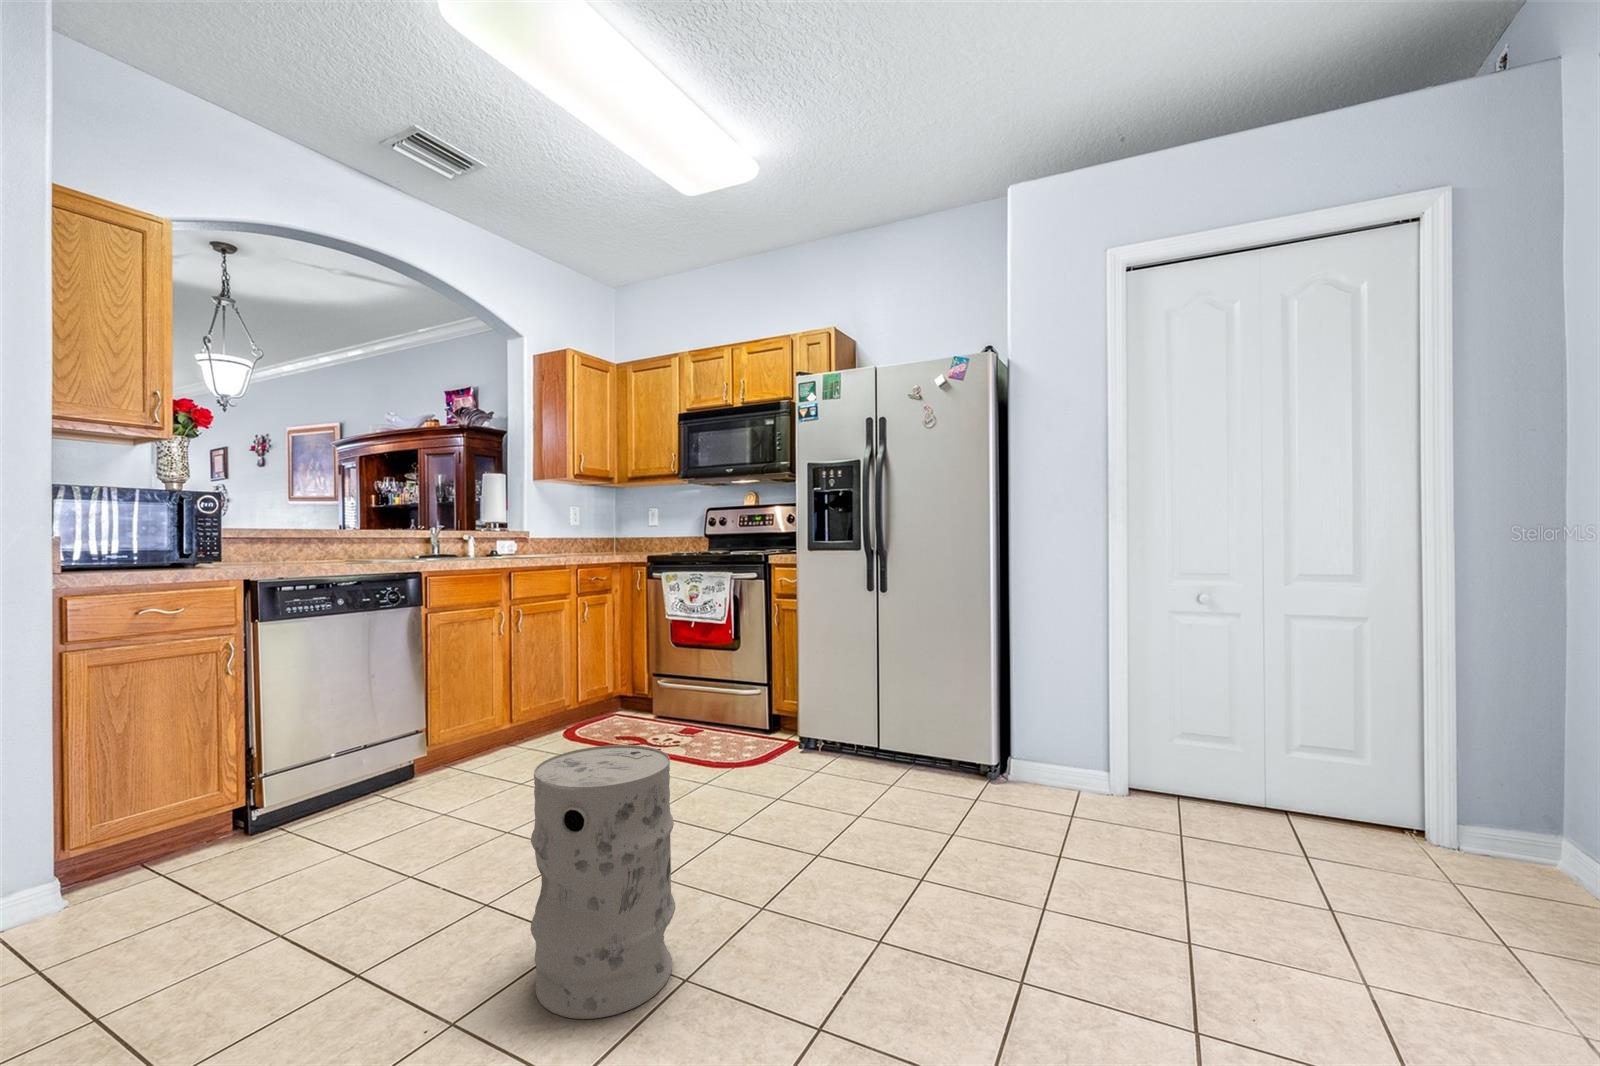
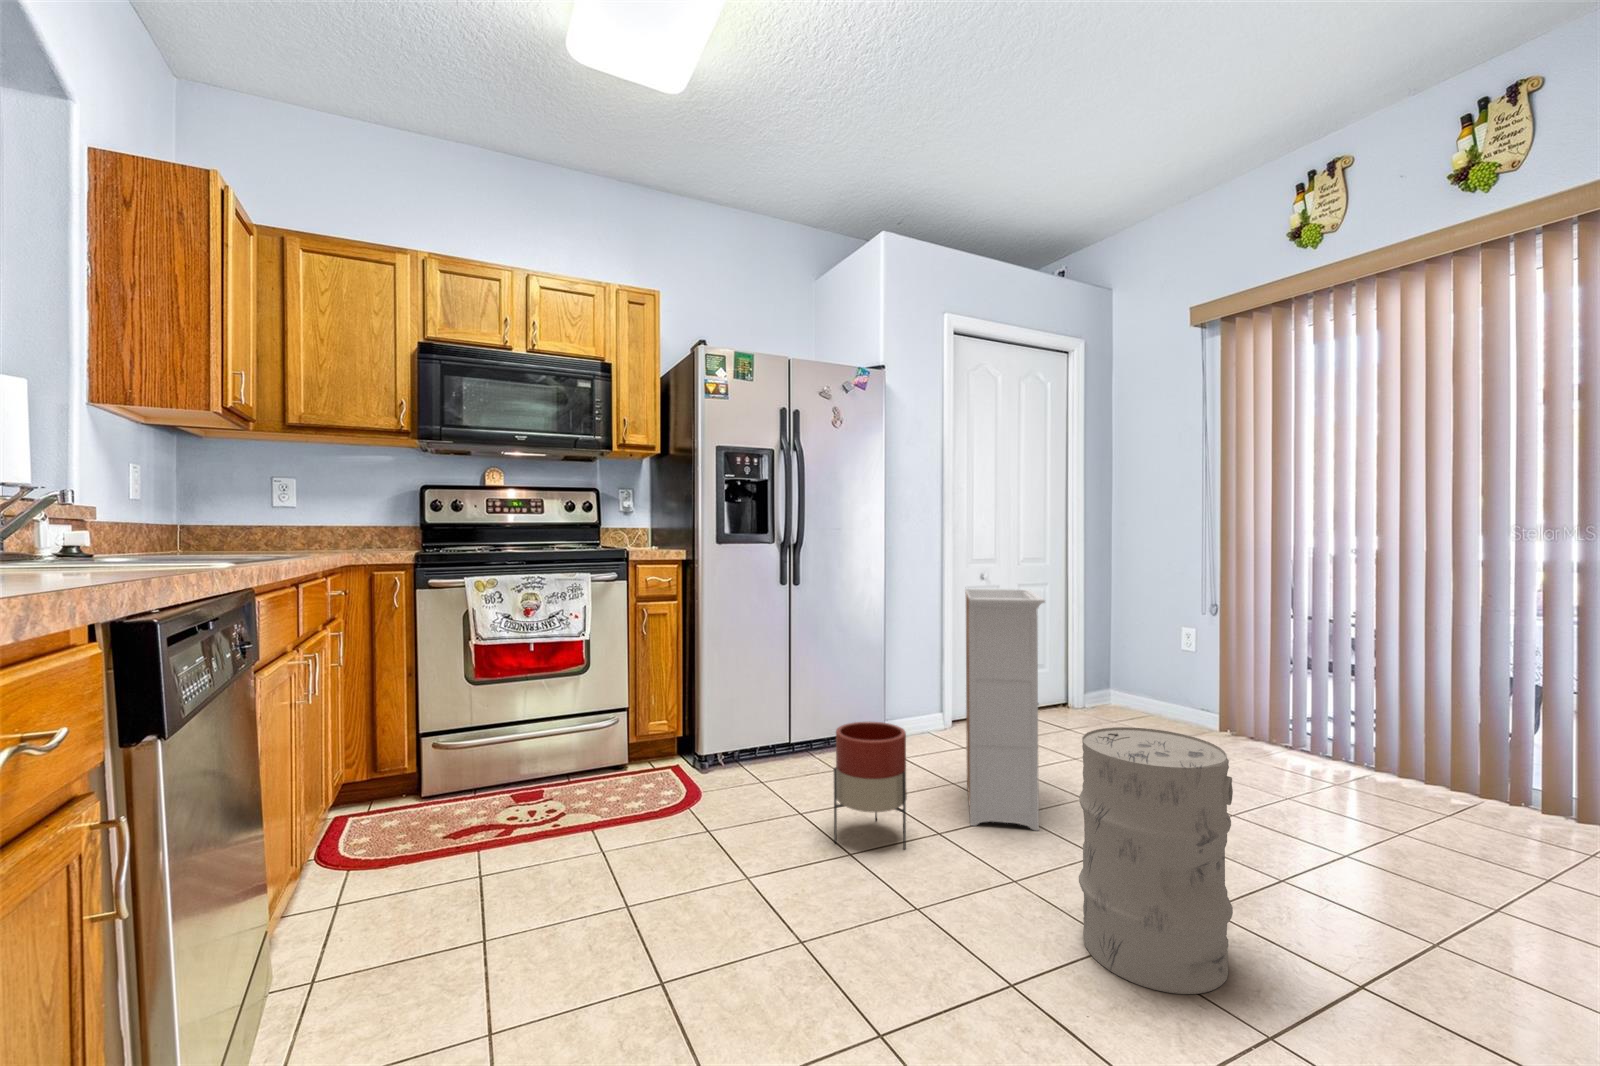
storage cabinet: none [794,605,948,891] -> present [965,589,1045,831]
planter: none [697,720,767,843] -> present [834,722,907,849]

